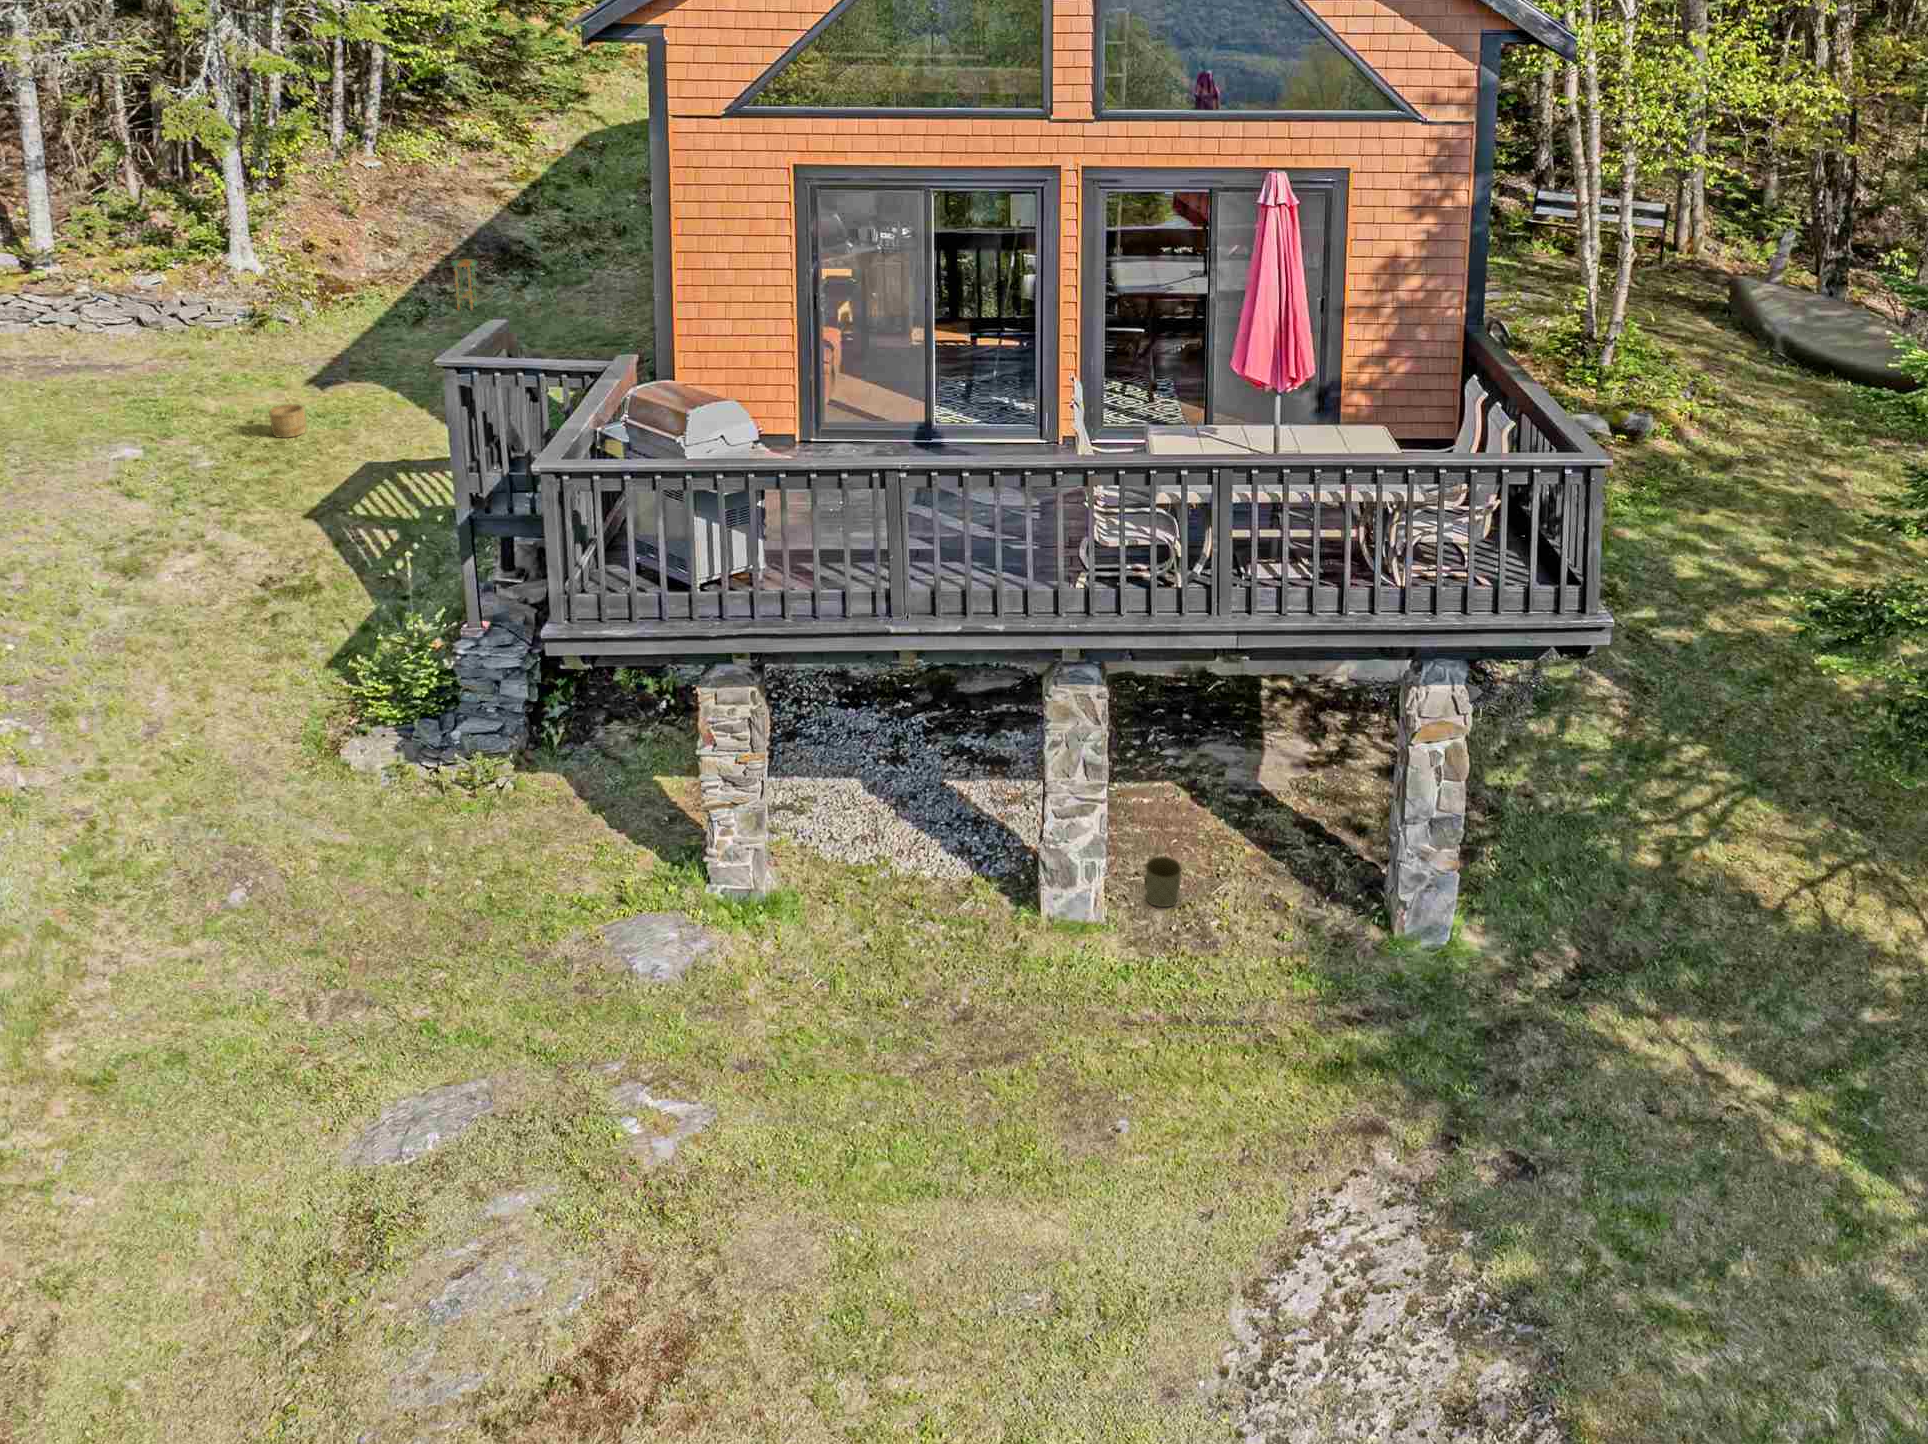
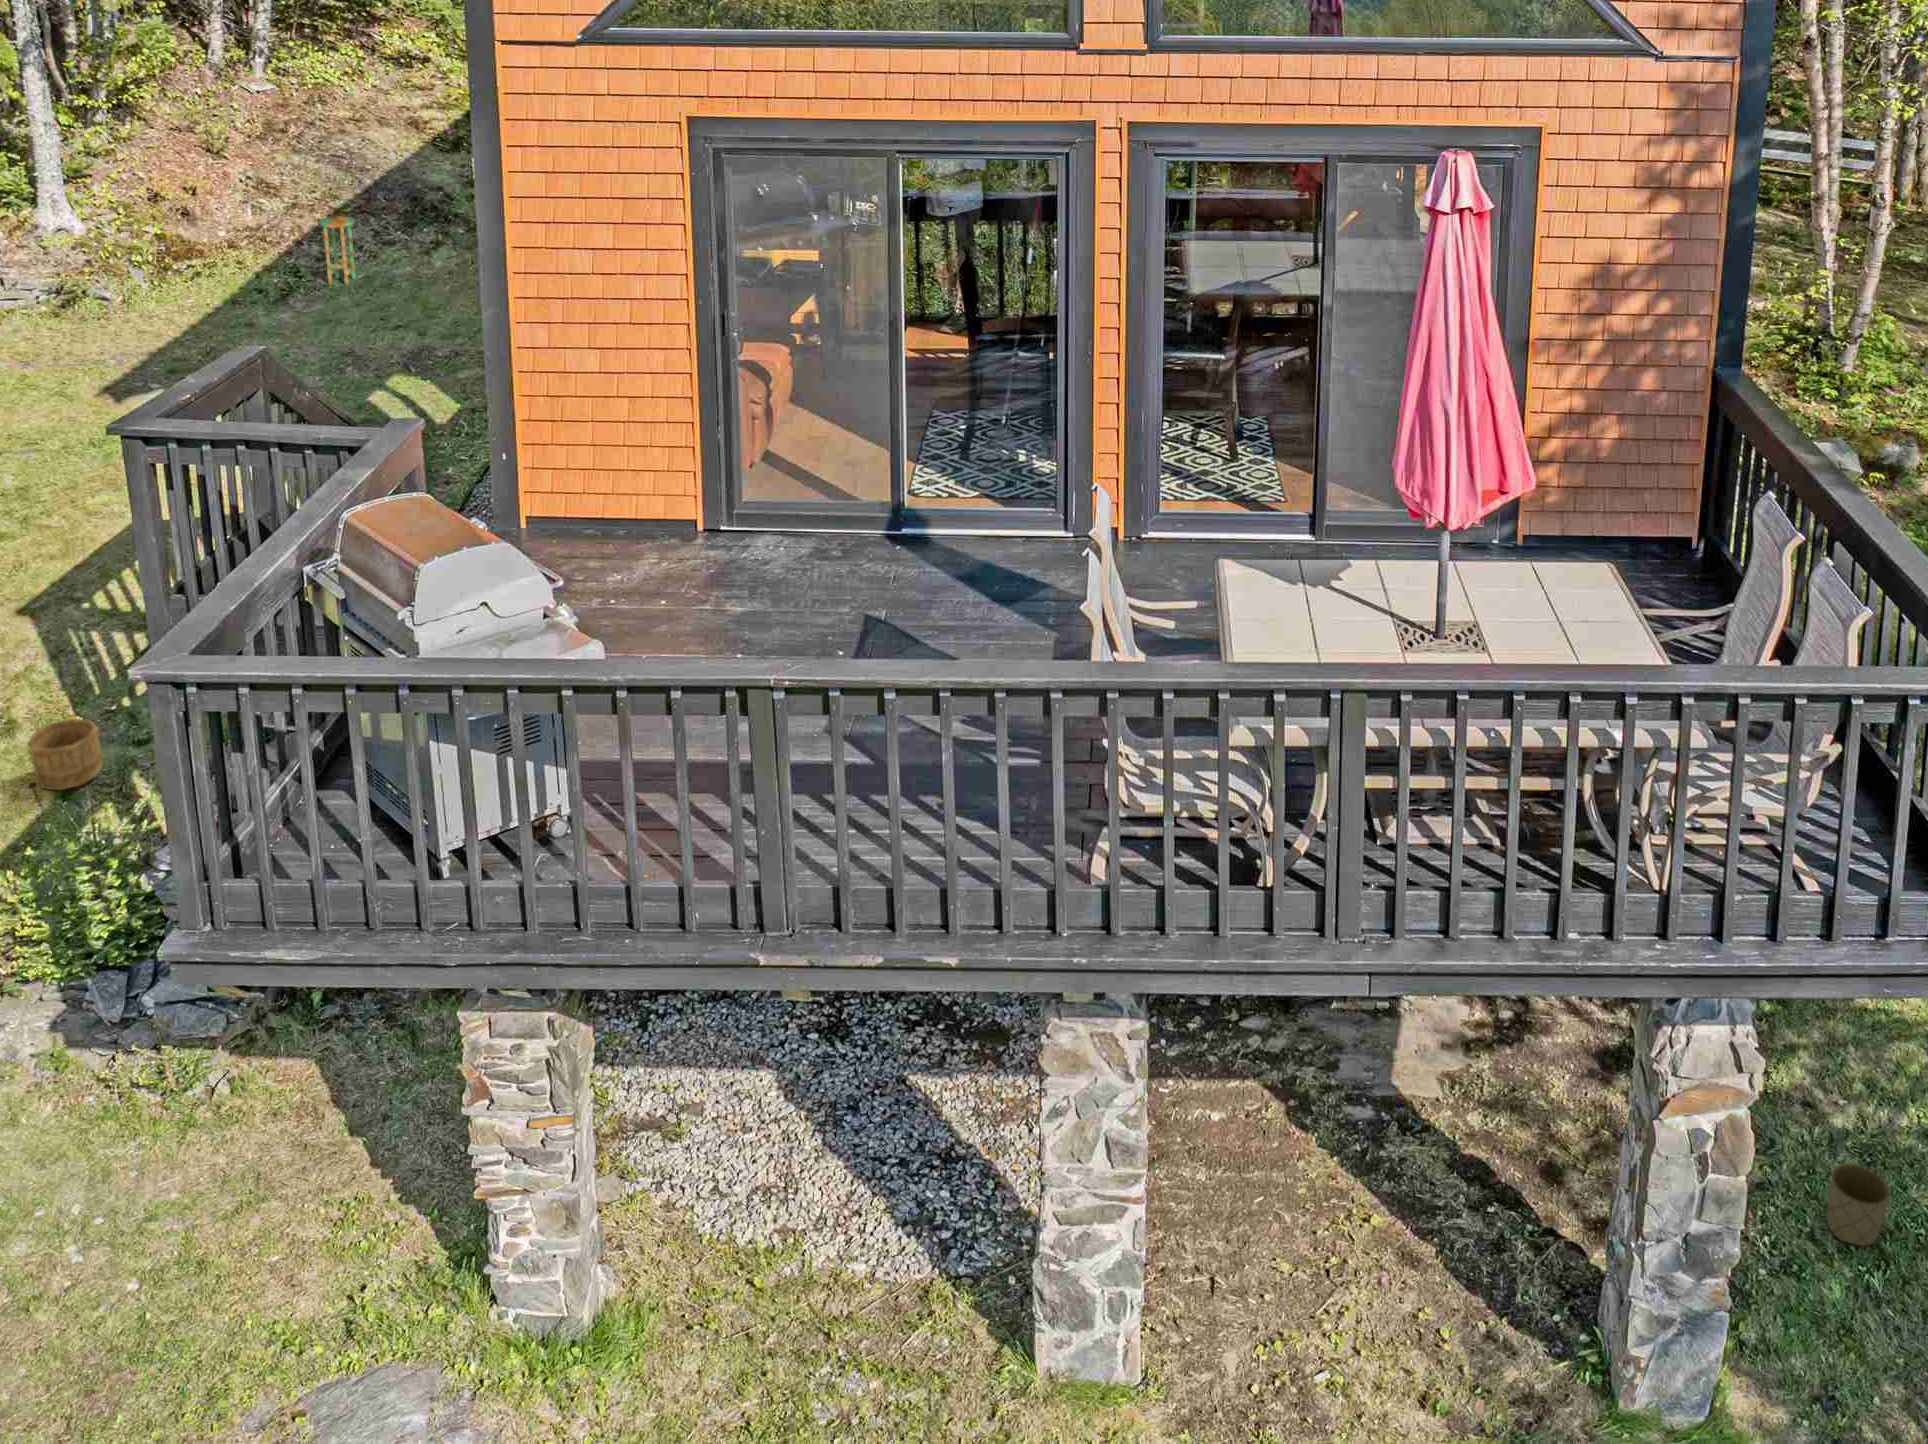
wooden bucket: present [269,404,306,438] -> present [28,718,103,790]
planter: present [1145,857,1182,907] -> present [1827,1164,1890,1246]

